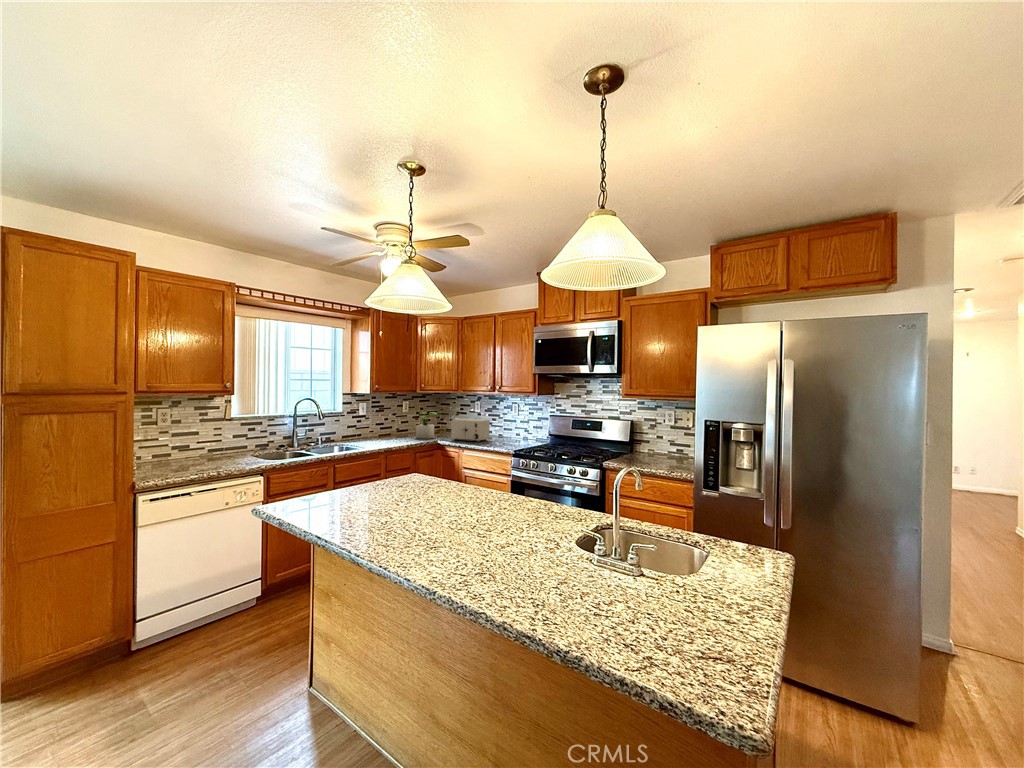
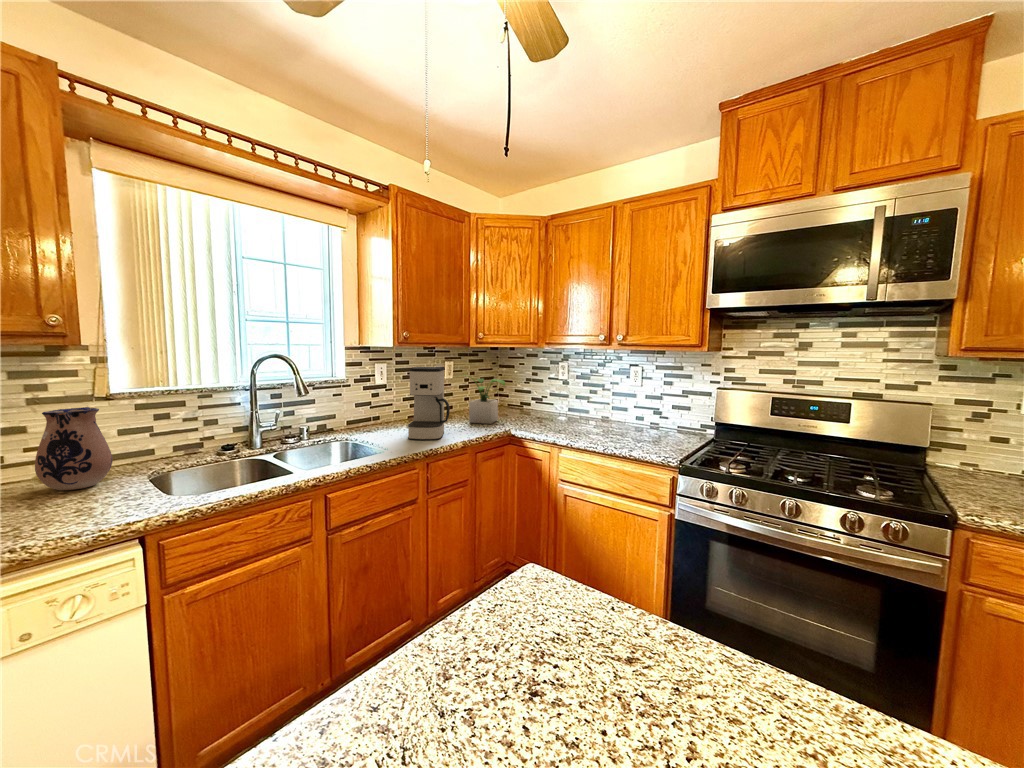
coffee maker: none [378,405,402,445] -> present [408,367,450,440]
toaster: present [451,419,490,442] -> none [530,391,597,433]
ceramic pitcher: none [208,423,237,460] -> present [35,407,113,490]

